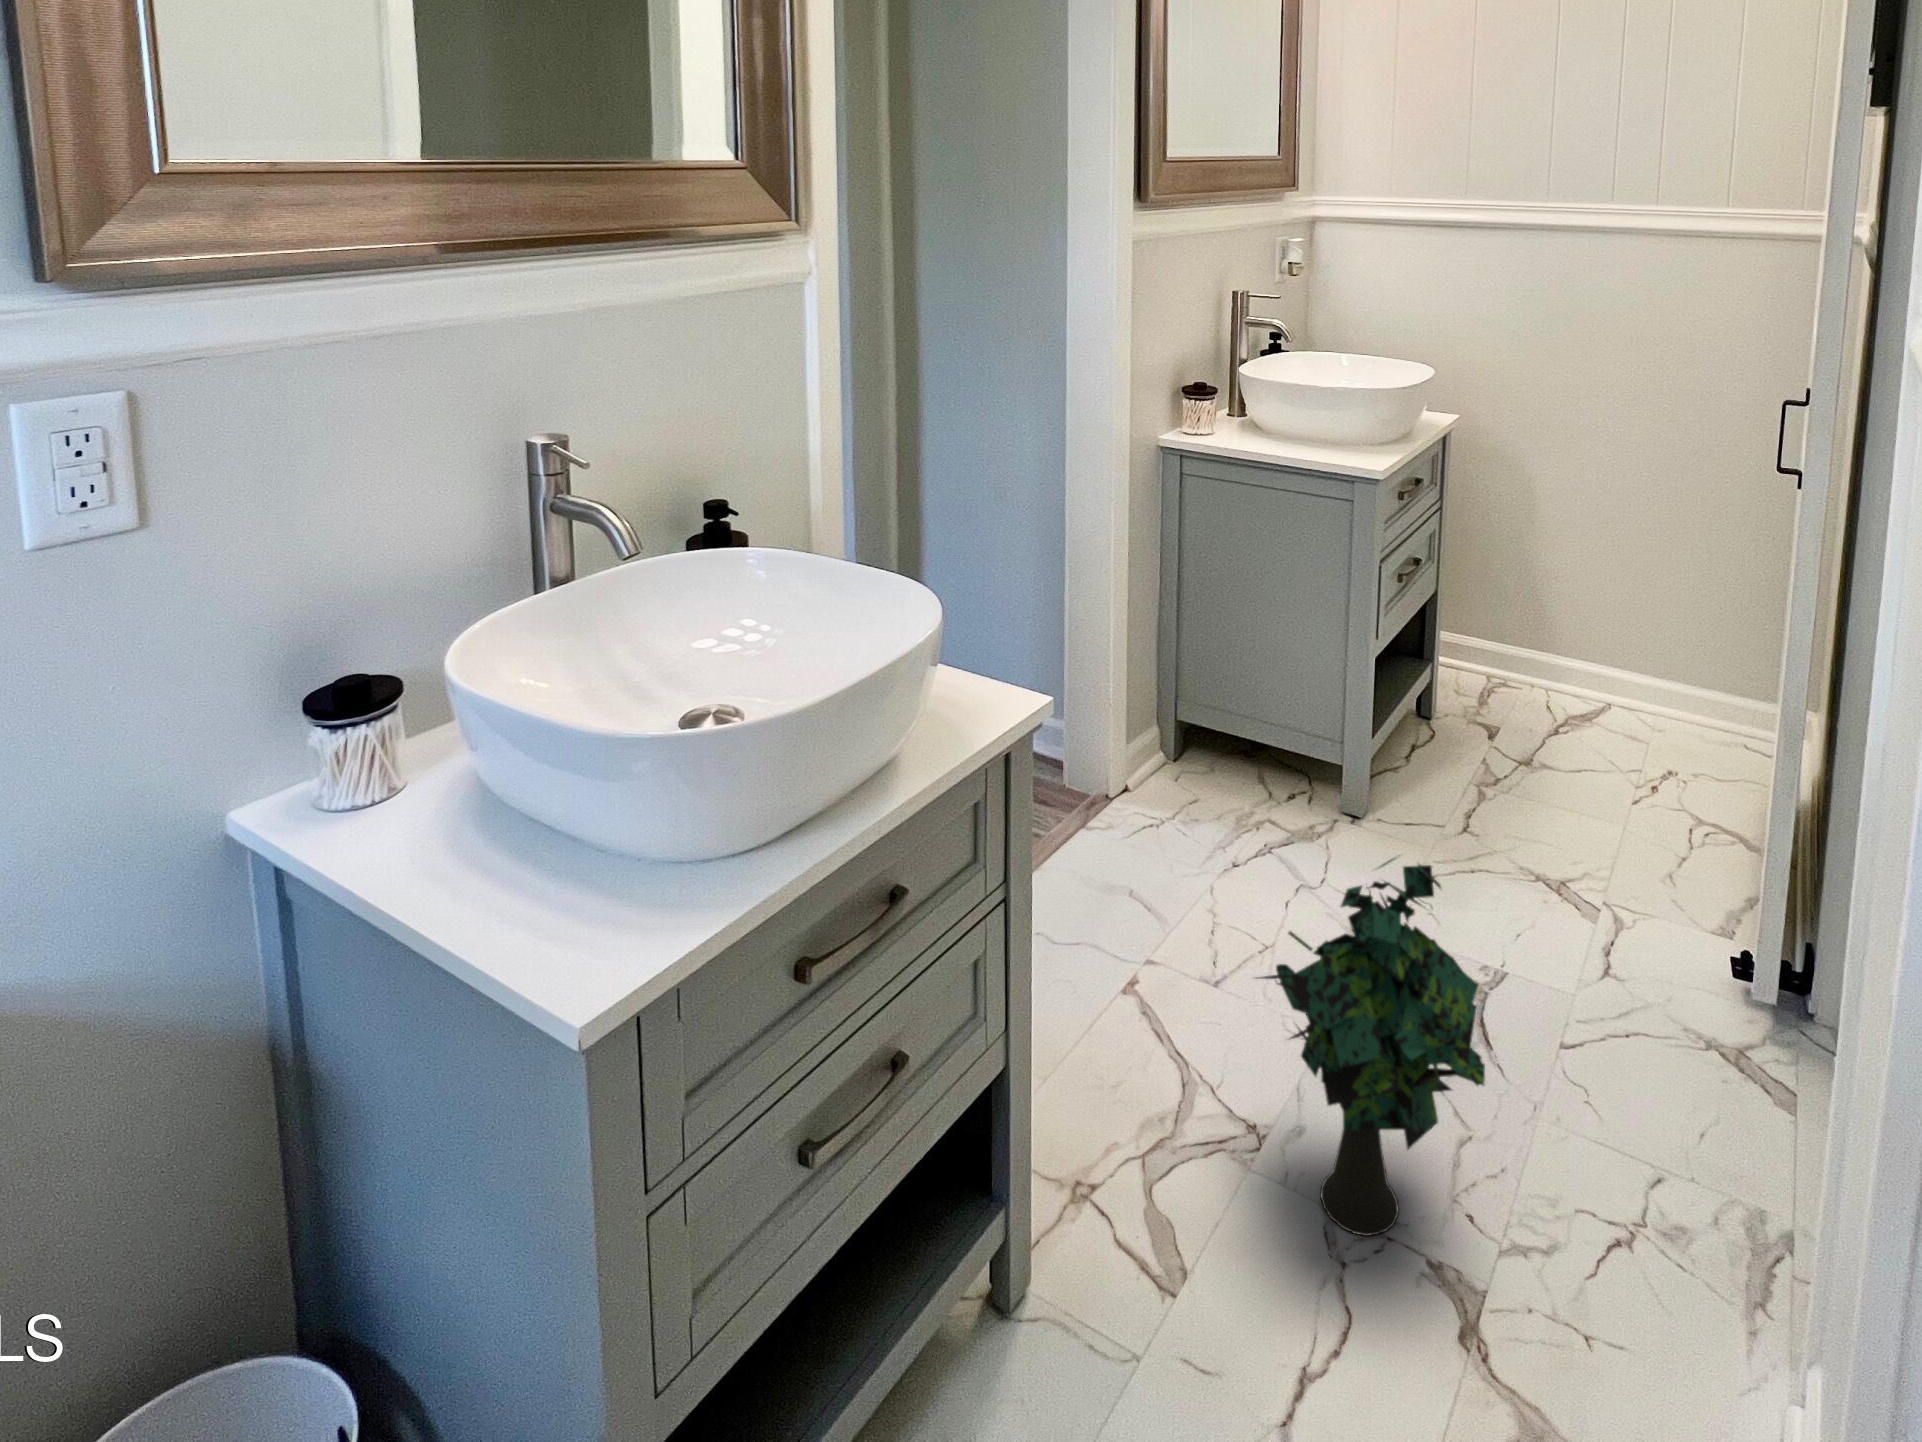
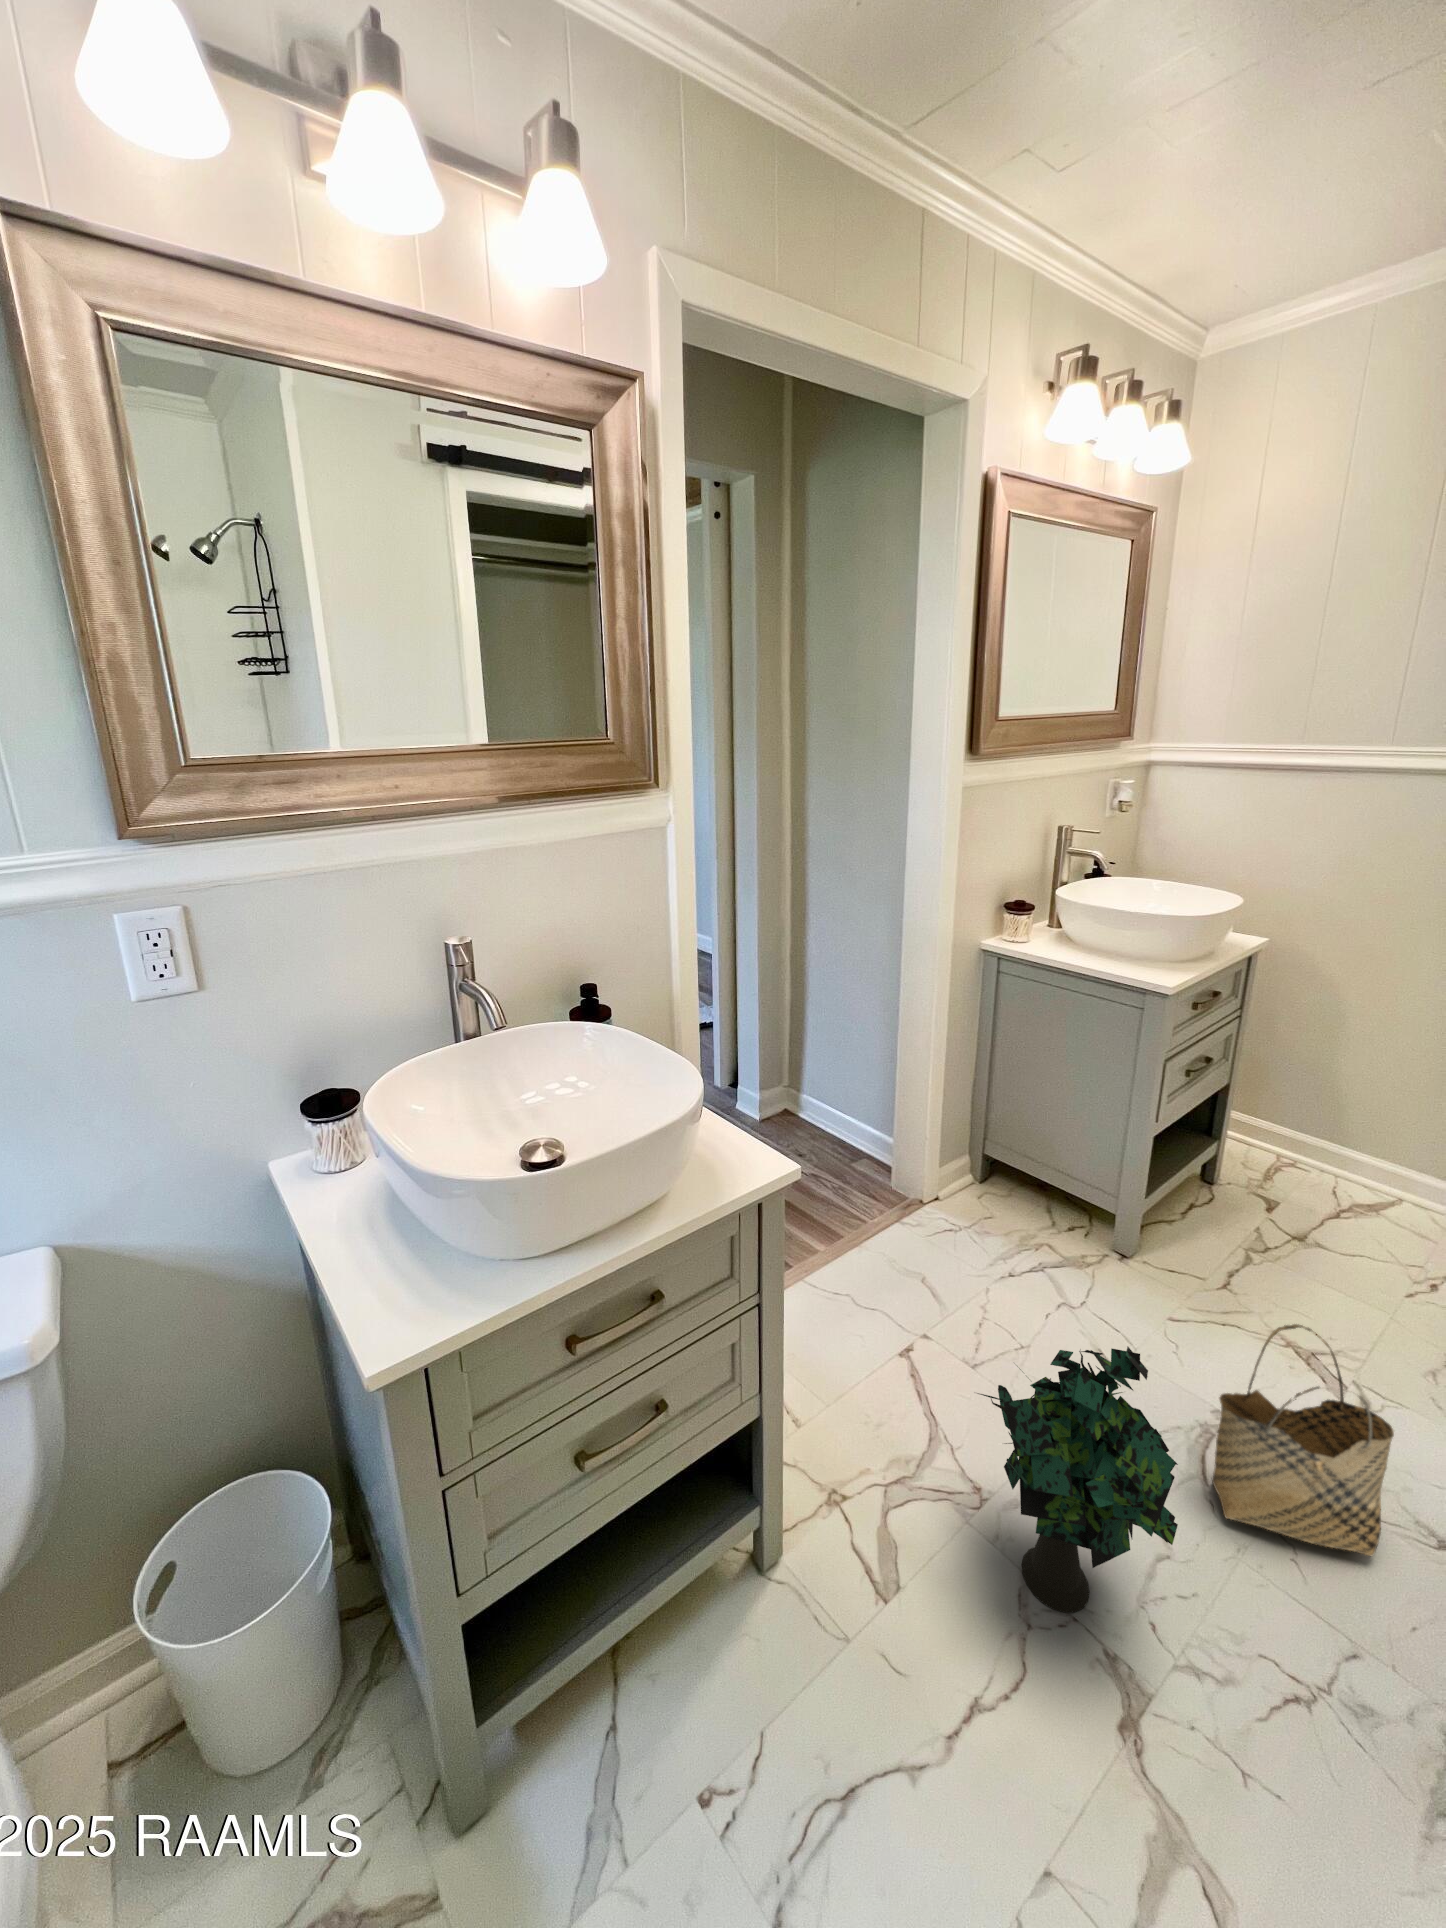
woven basket: none [1494,823,1653,1075] -> present [1212,1324,1394,1556]

